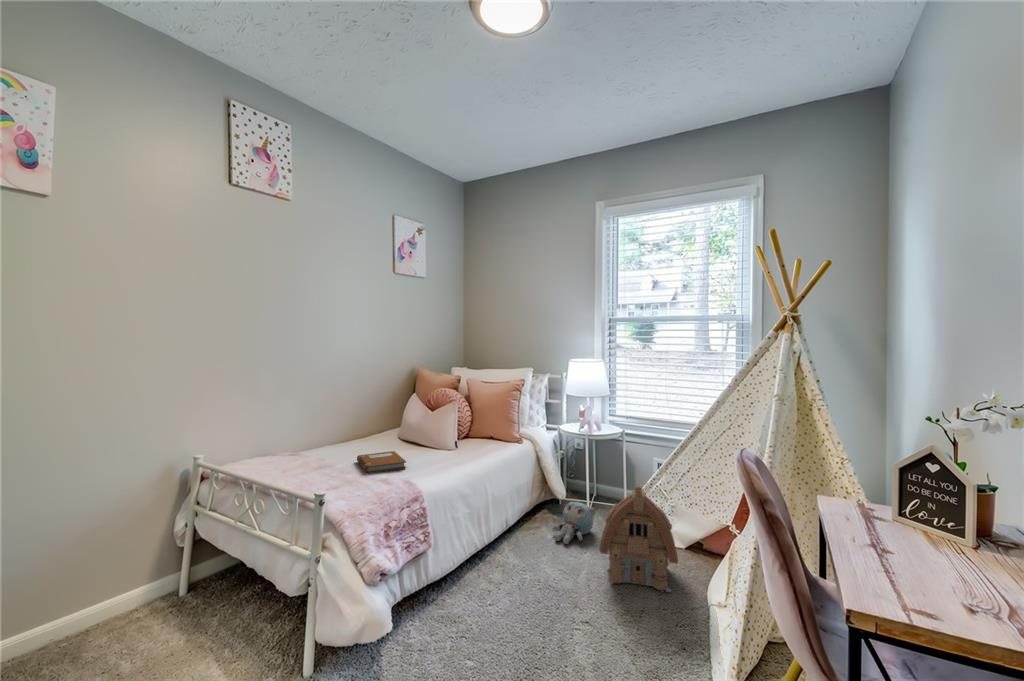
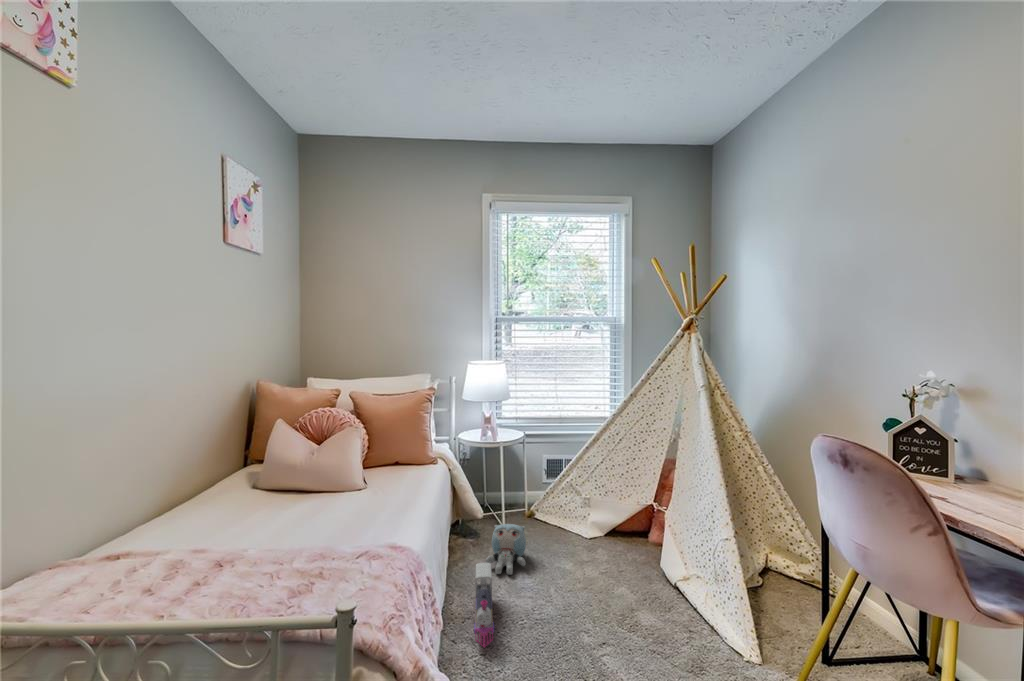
notebook: present [357,451,406,473] -> none [251,508,347,550]
toy house: present [599,486,678,592] -> none [561,490,648,603]
toy train: none [494,525,540,584] -> present [474,563,494,648]

